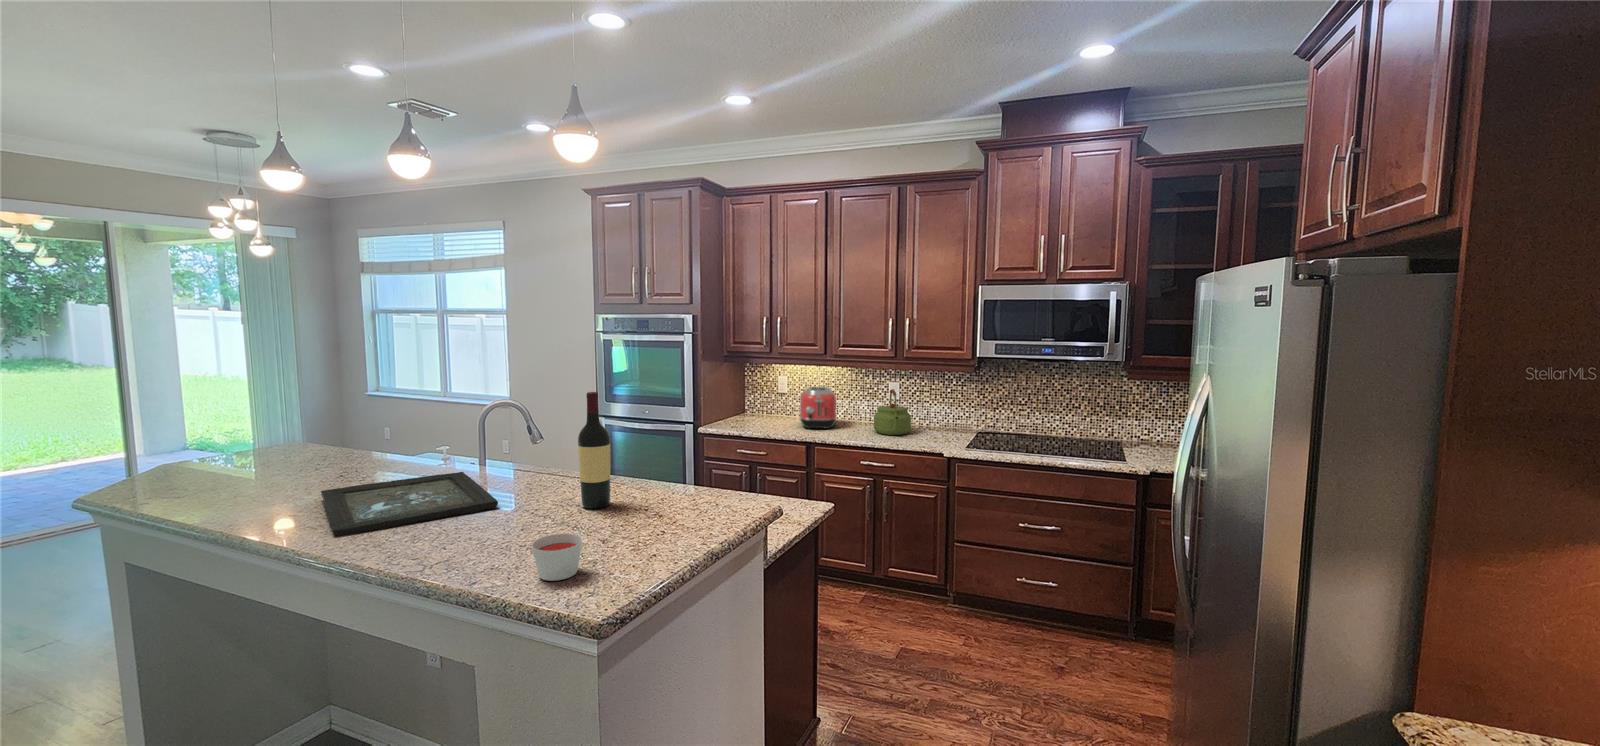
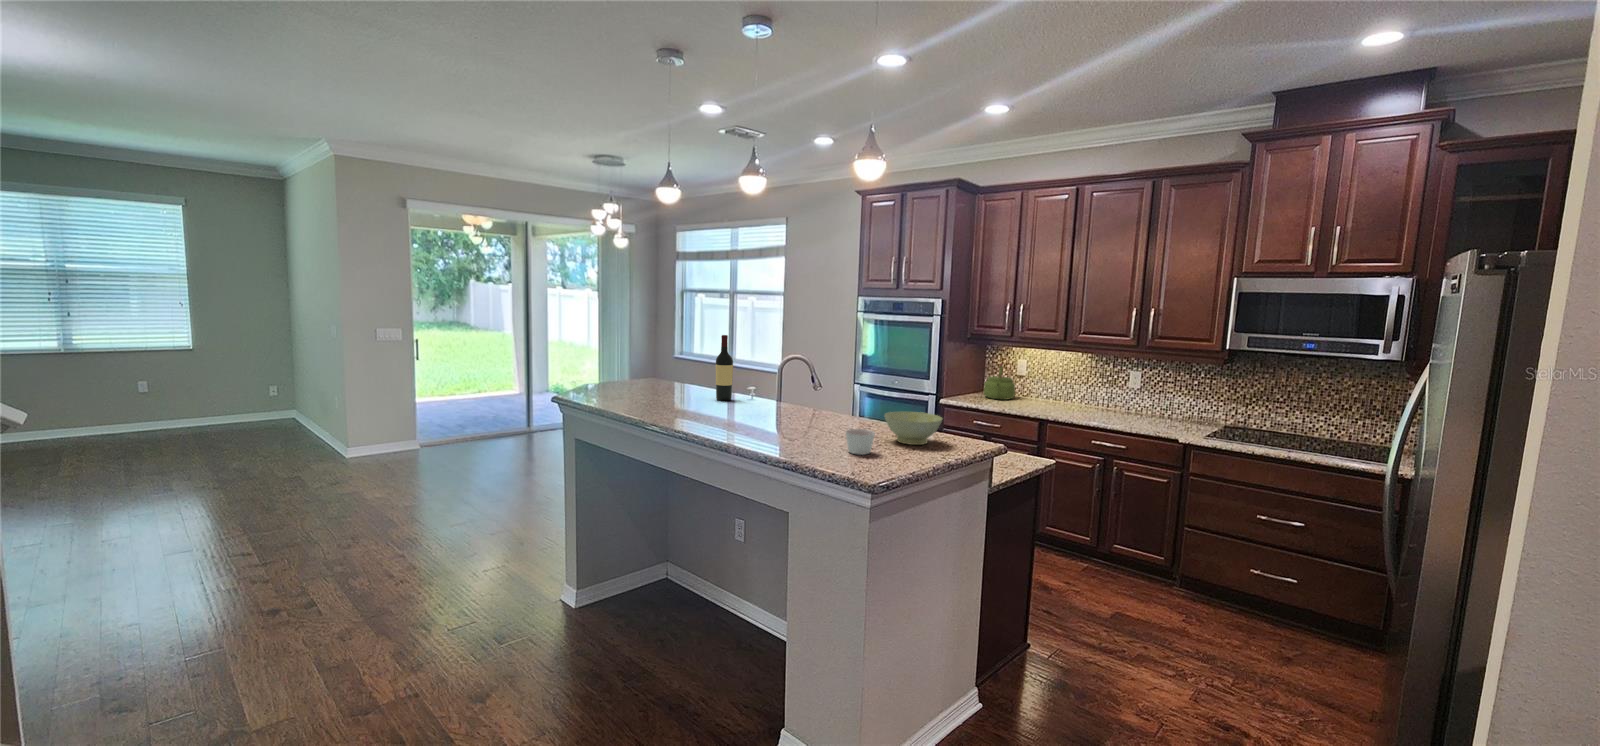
toaster: present [799,387,837,429] -> none [1035,370,1073,410]
kettle: present [874,389,911,435] -> present [984,363,1015,400]
wine bottle: present [578,392,610,509] -> present [716,335,733,401]
tray: present [321,472,498,537] -> none [703,401,810,425]
bowl: none [605,482,691,538] -> present [885,412,942,445]

